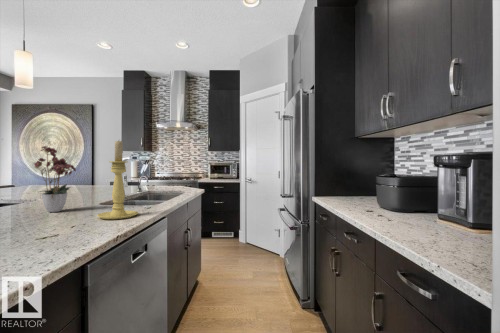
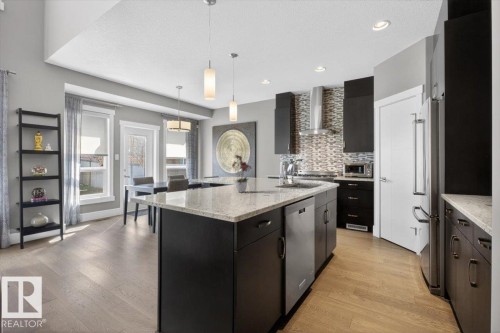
candle holder: present [97,141,138,219] -> none [263,150,286,198]

